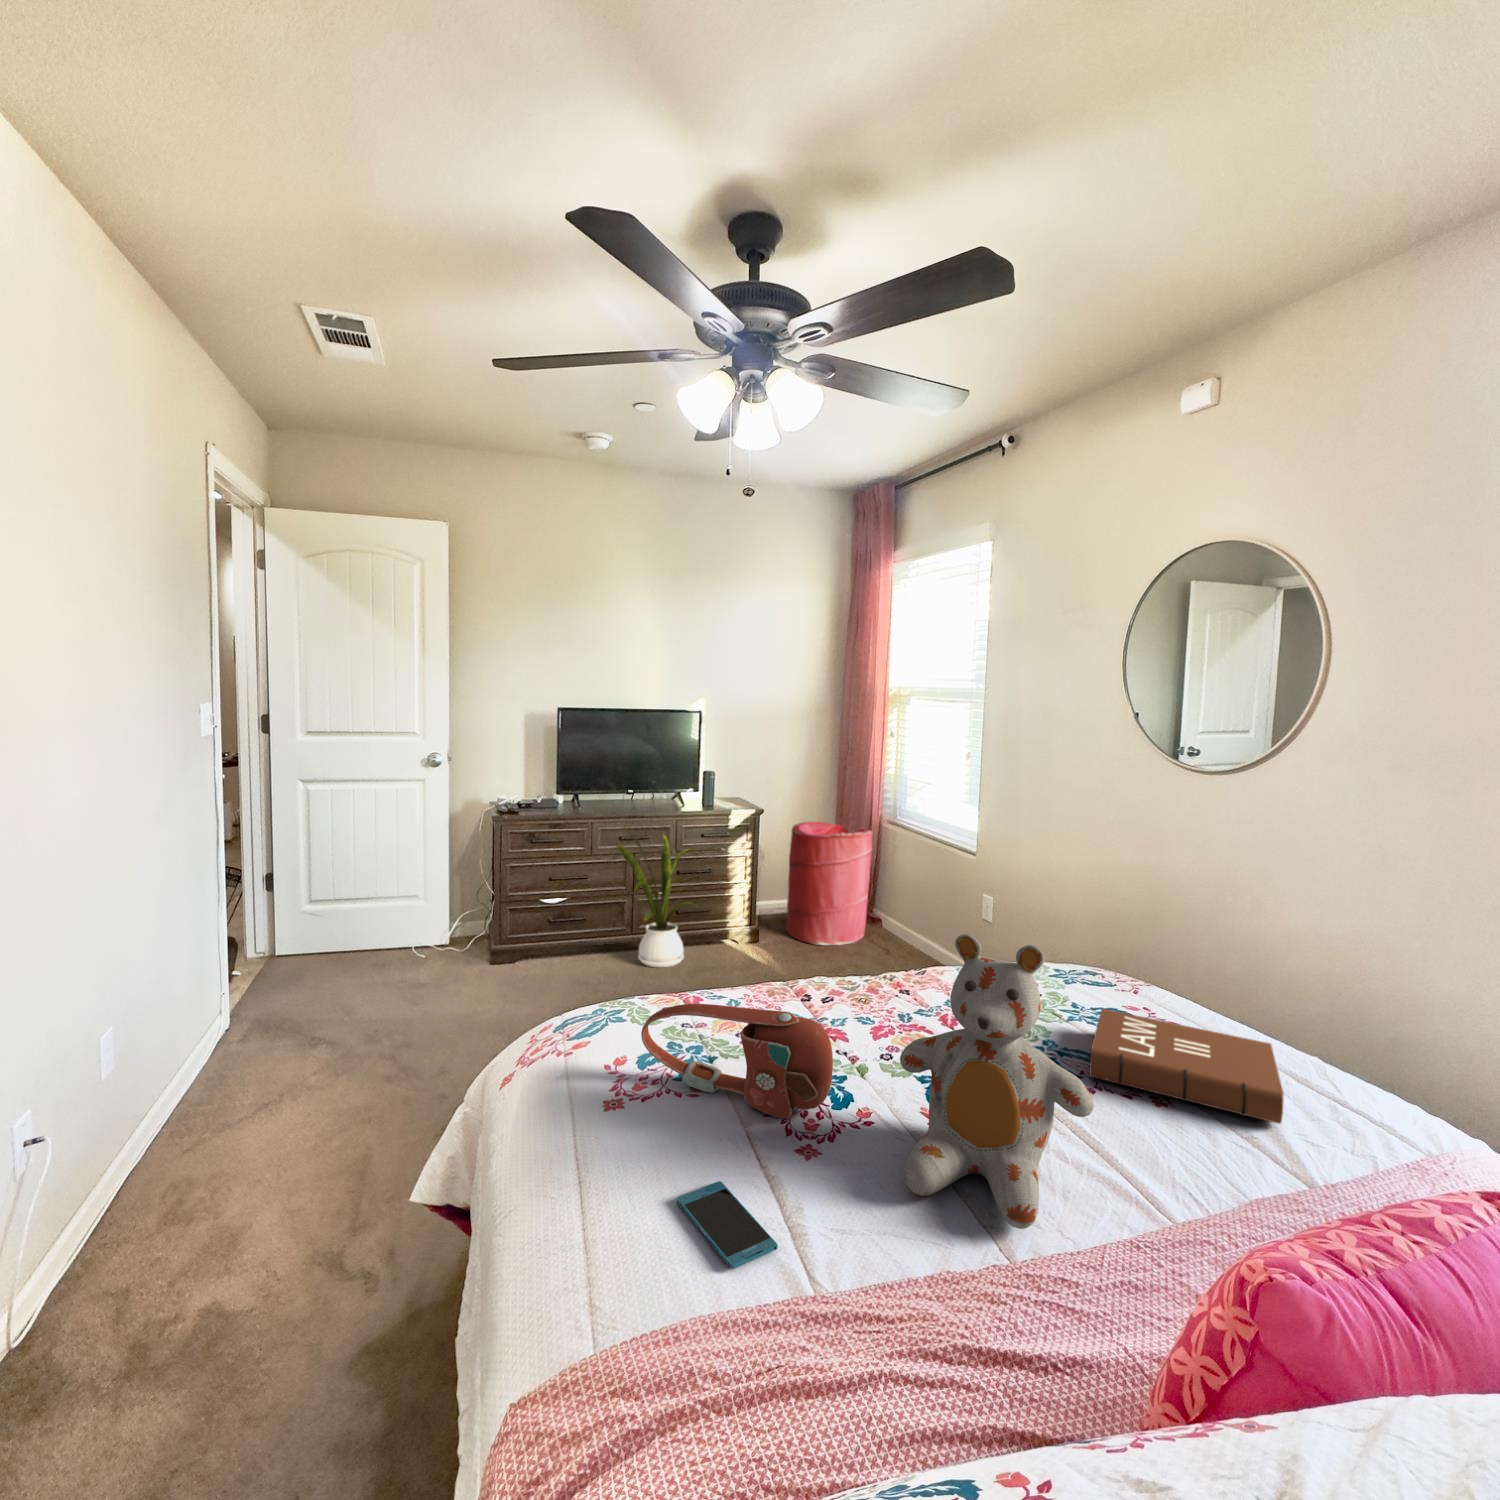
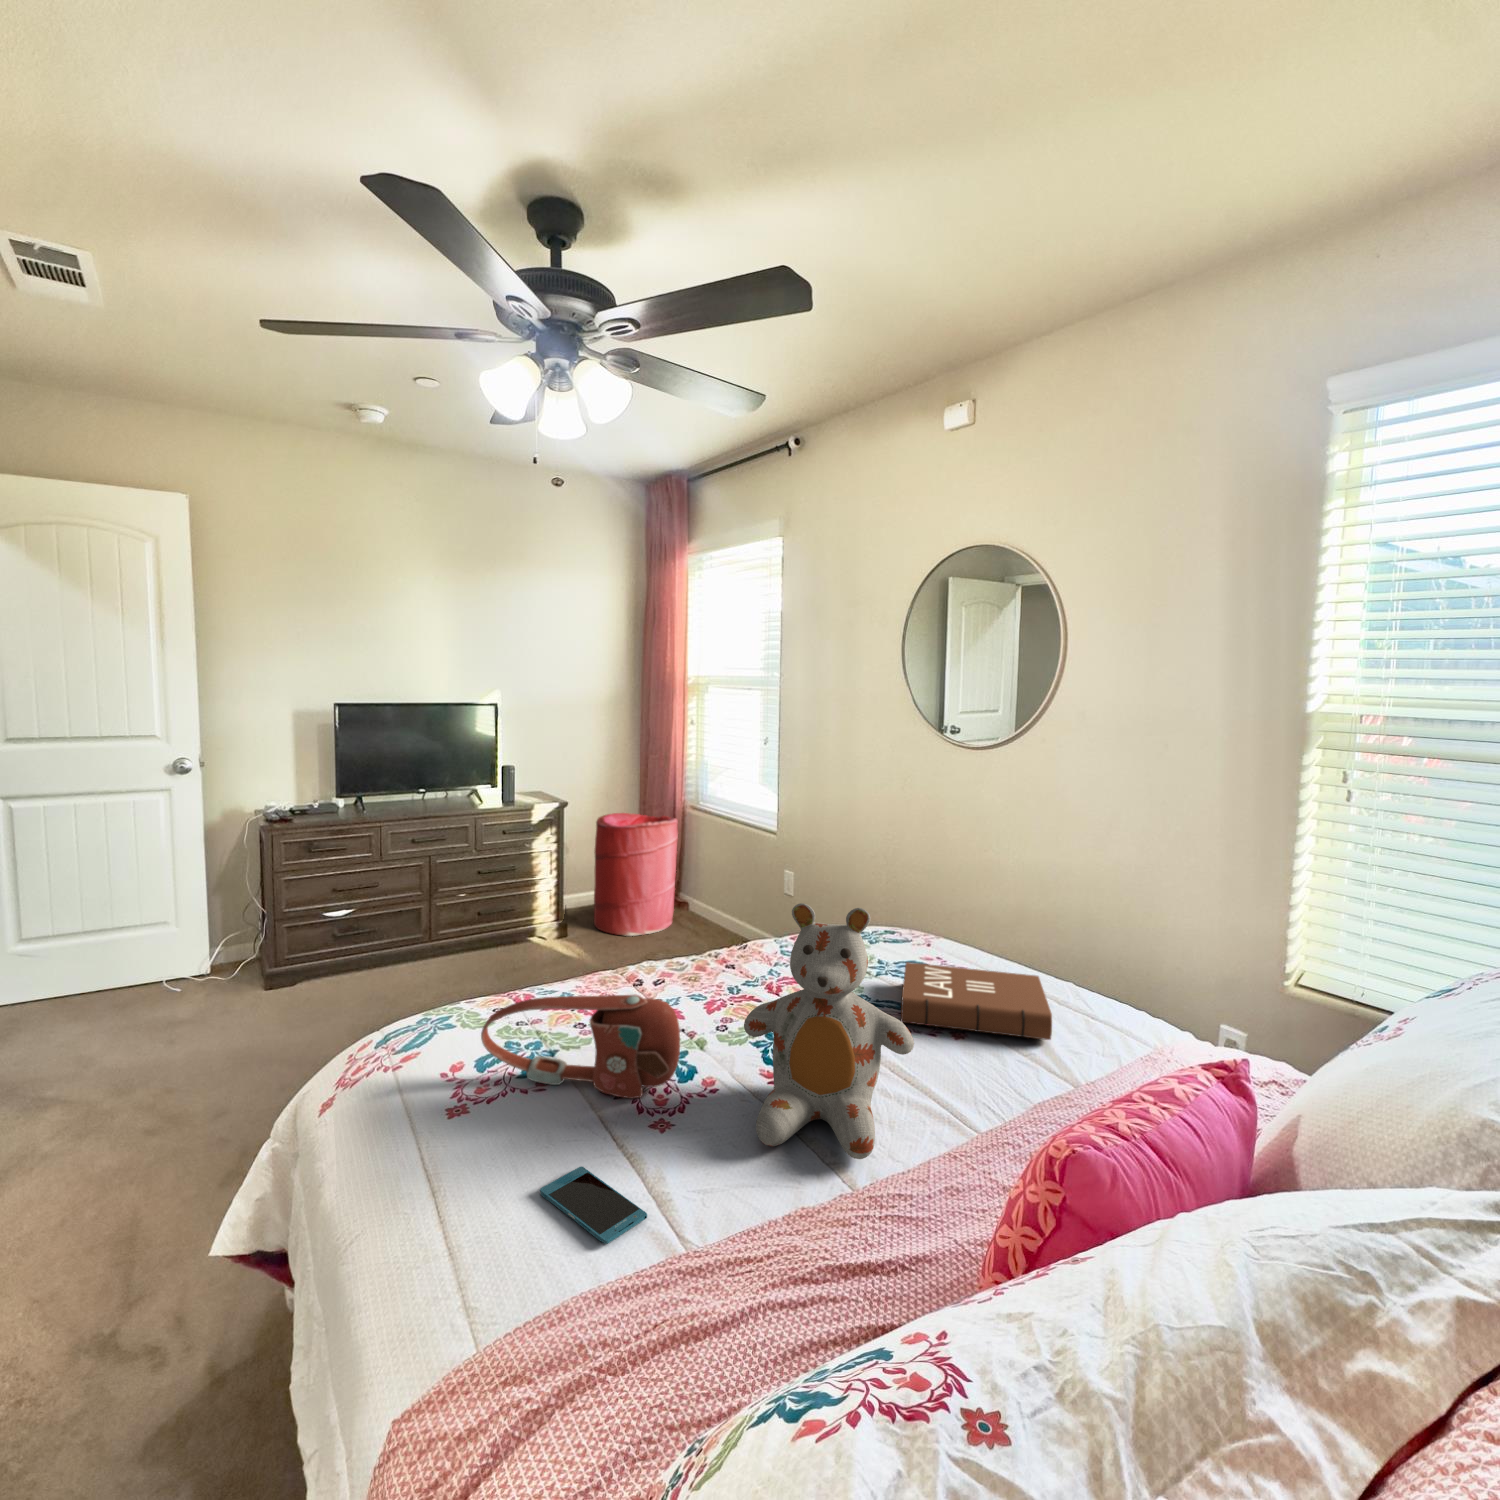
house plant: present [616,830,691,967] -> none [400,827,502,975]

